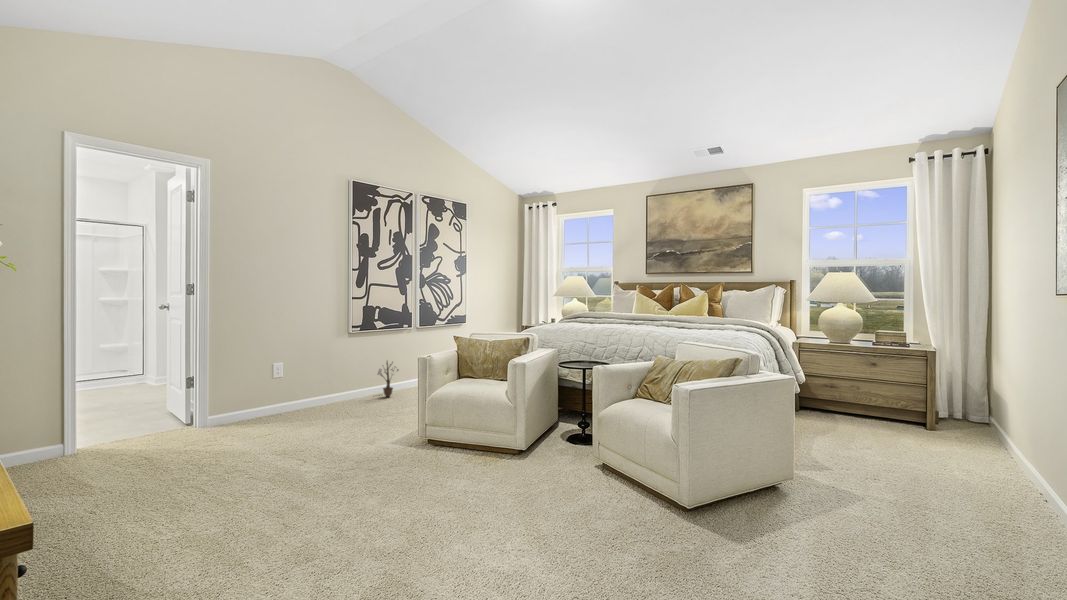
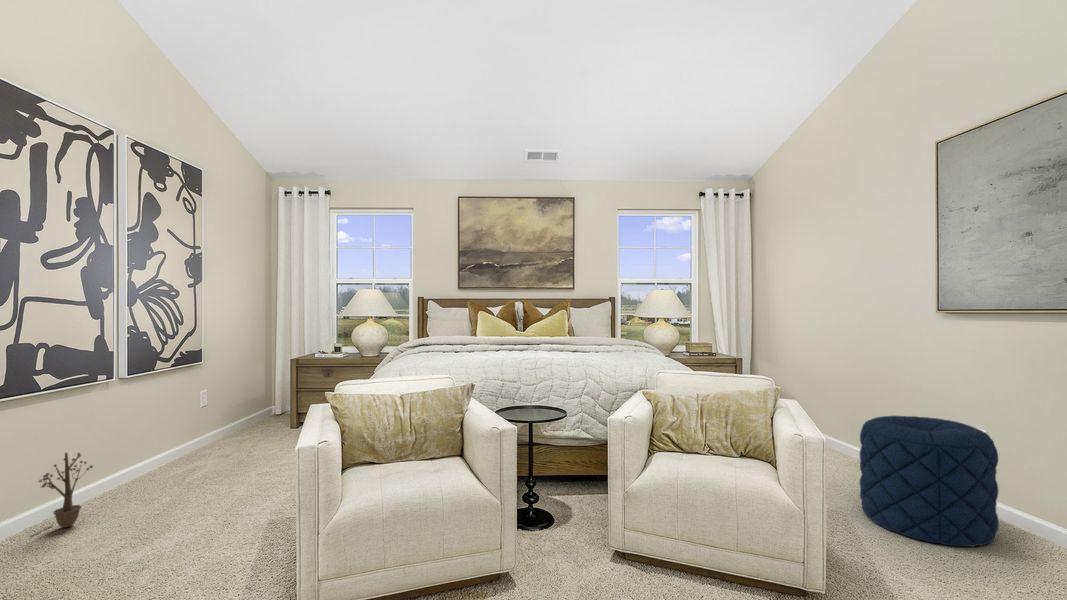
pouf: none [839,406,978,540] -> present [860,416,999,547]

